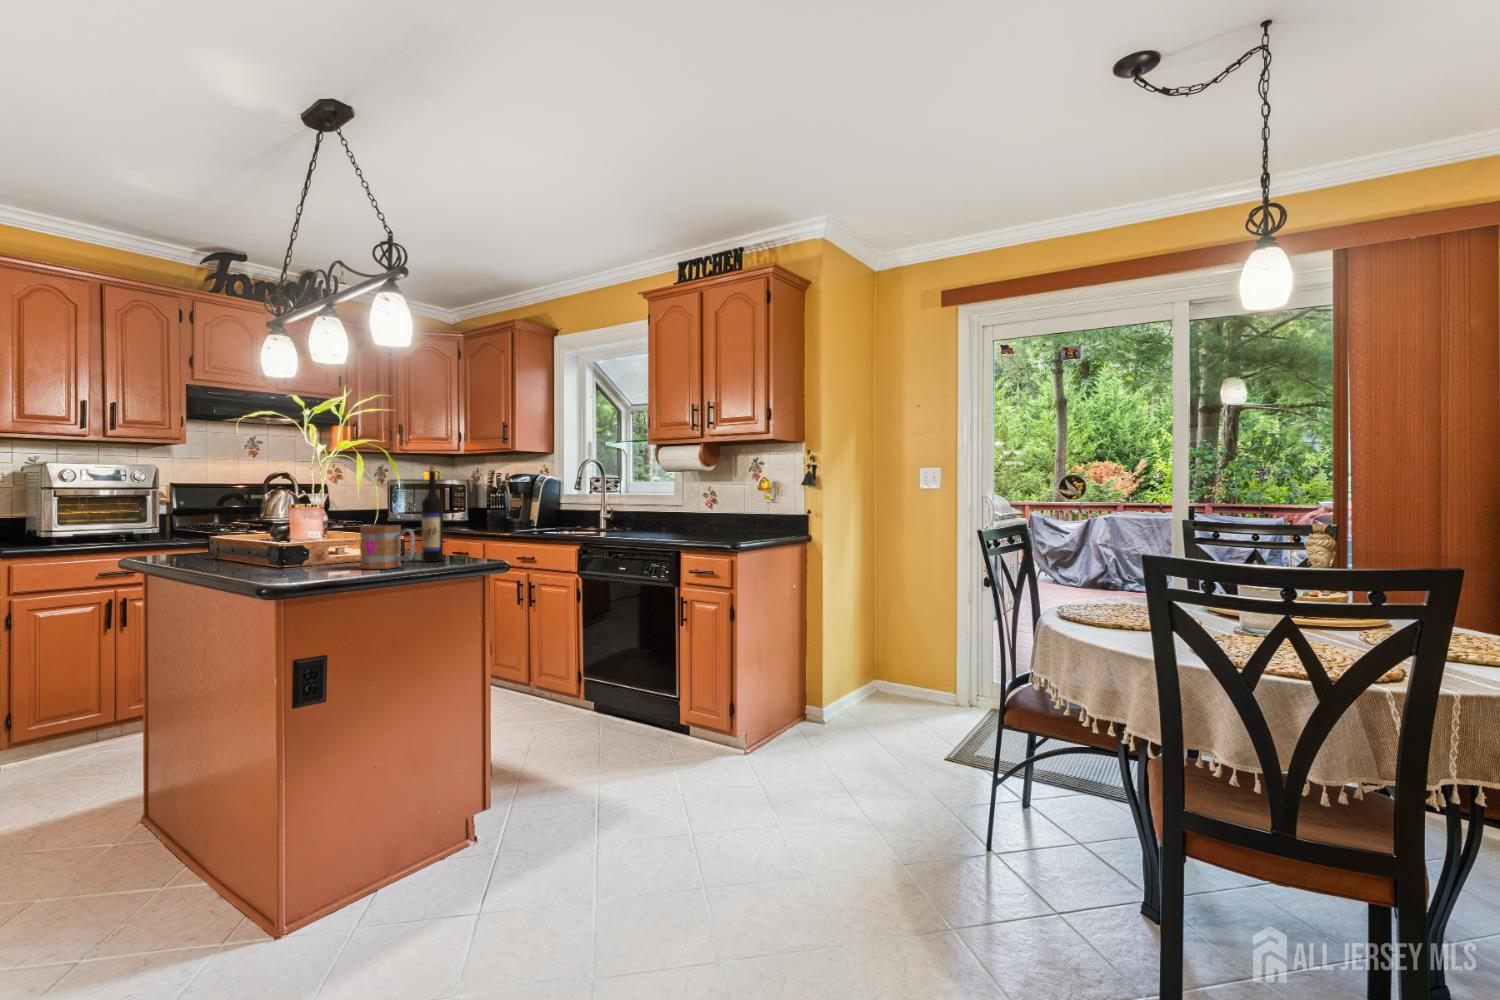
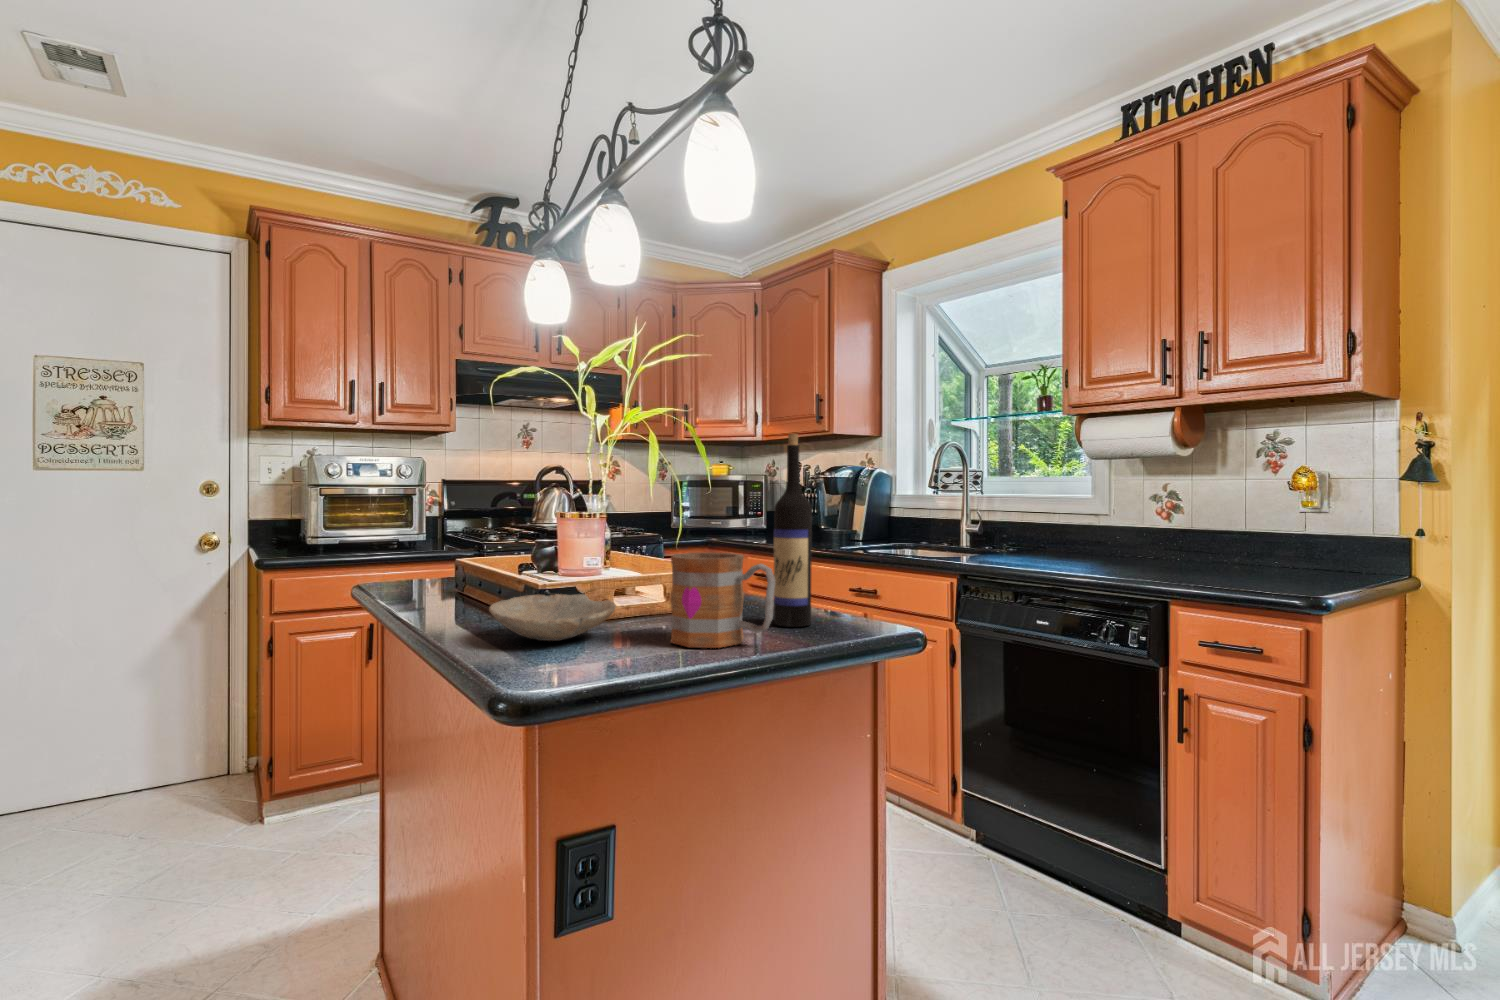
bowl: none [254,549,329,571] -> present [489,594,616,641]

